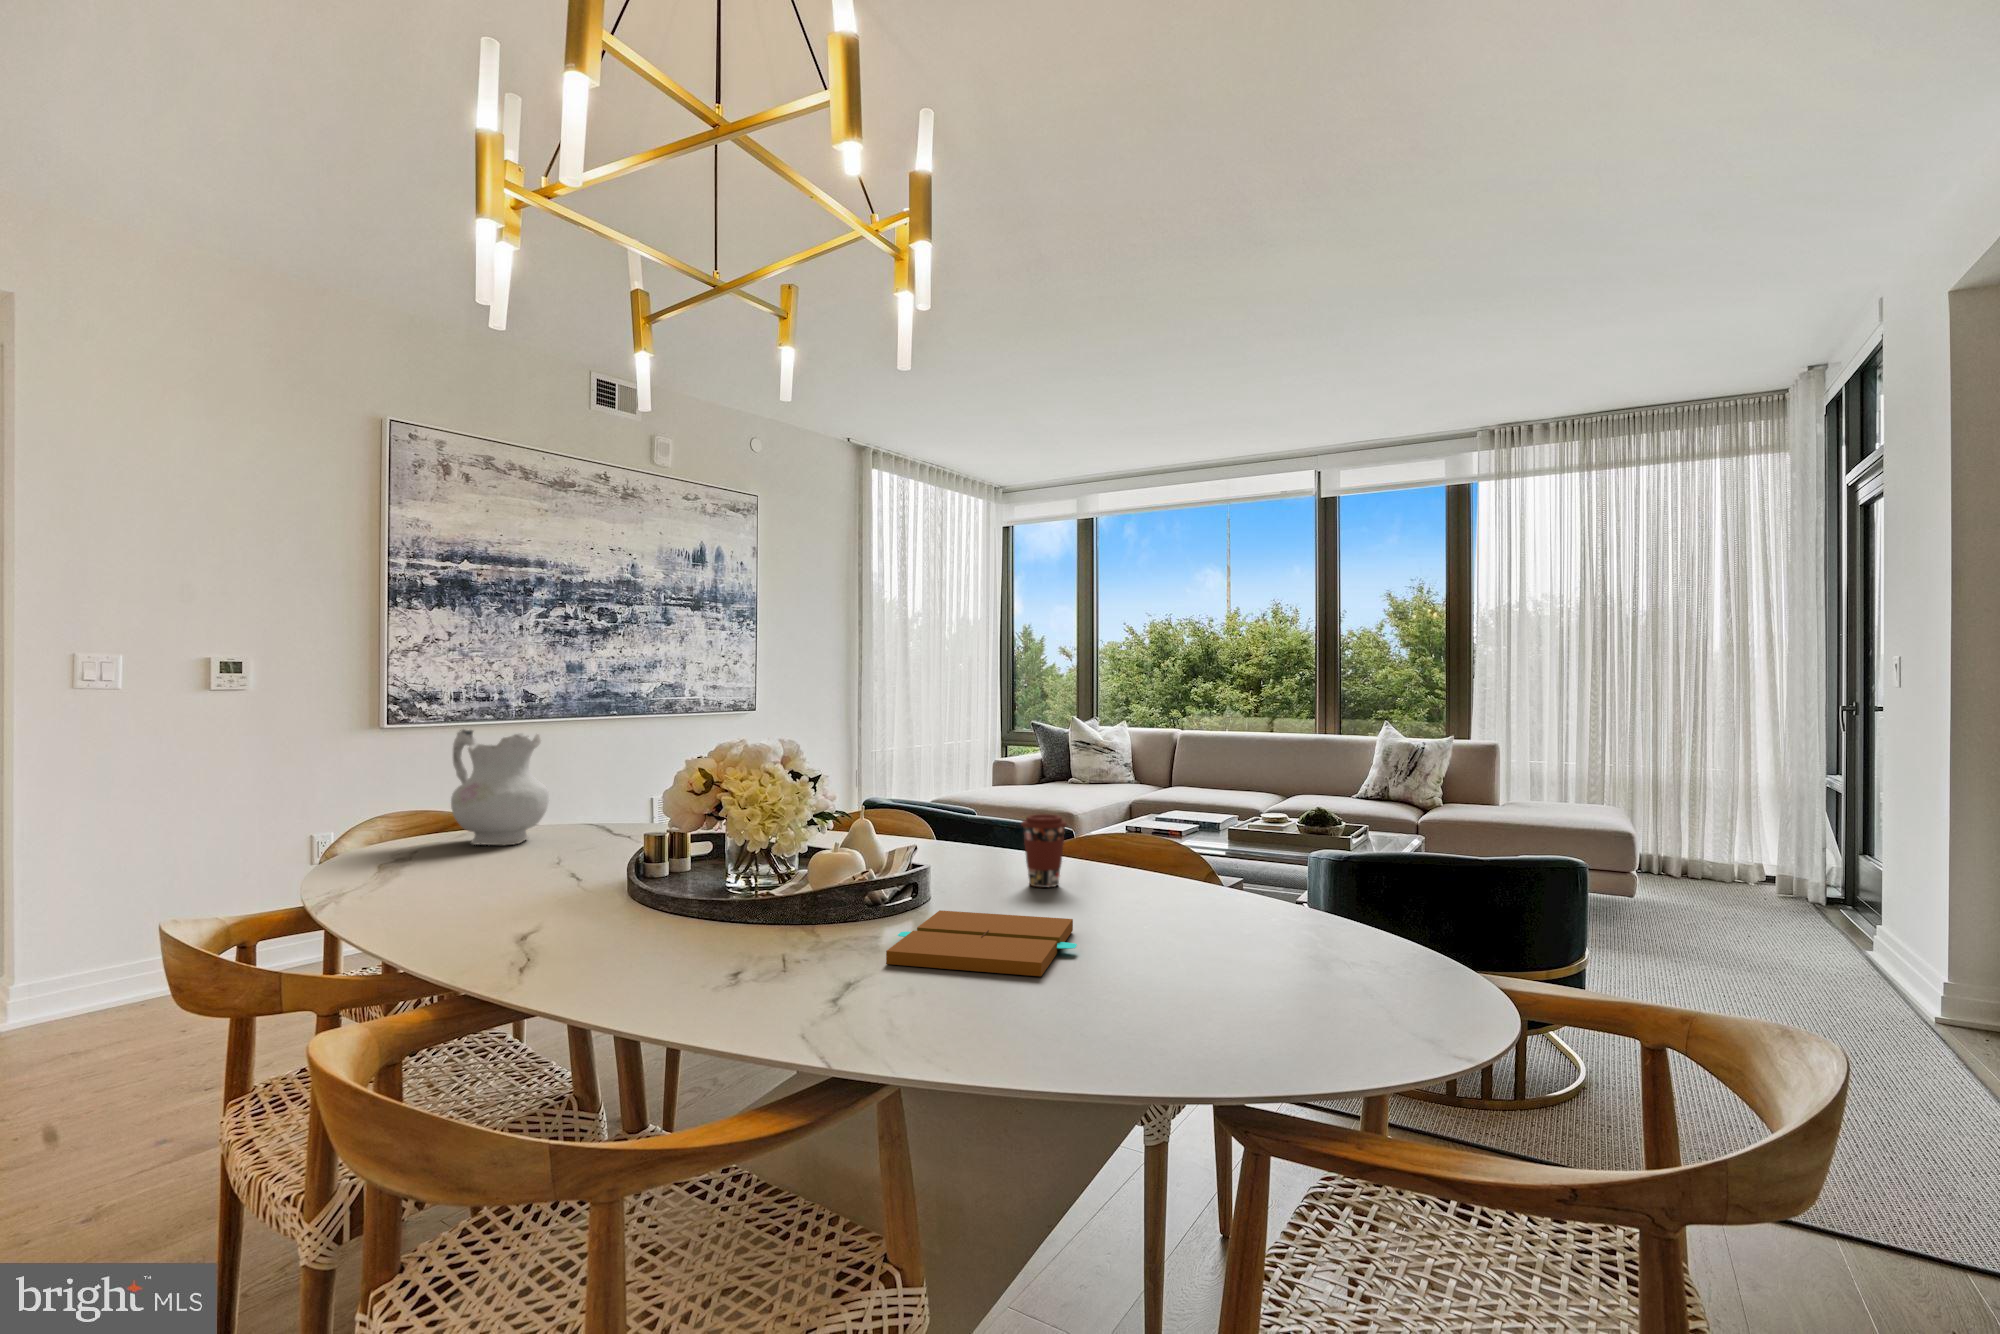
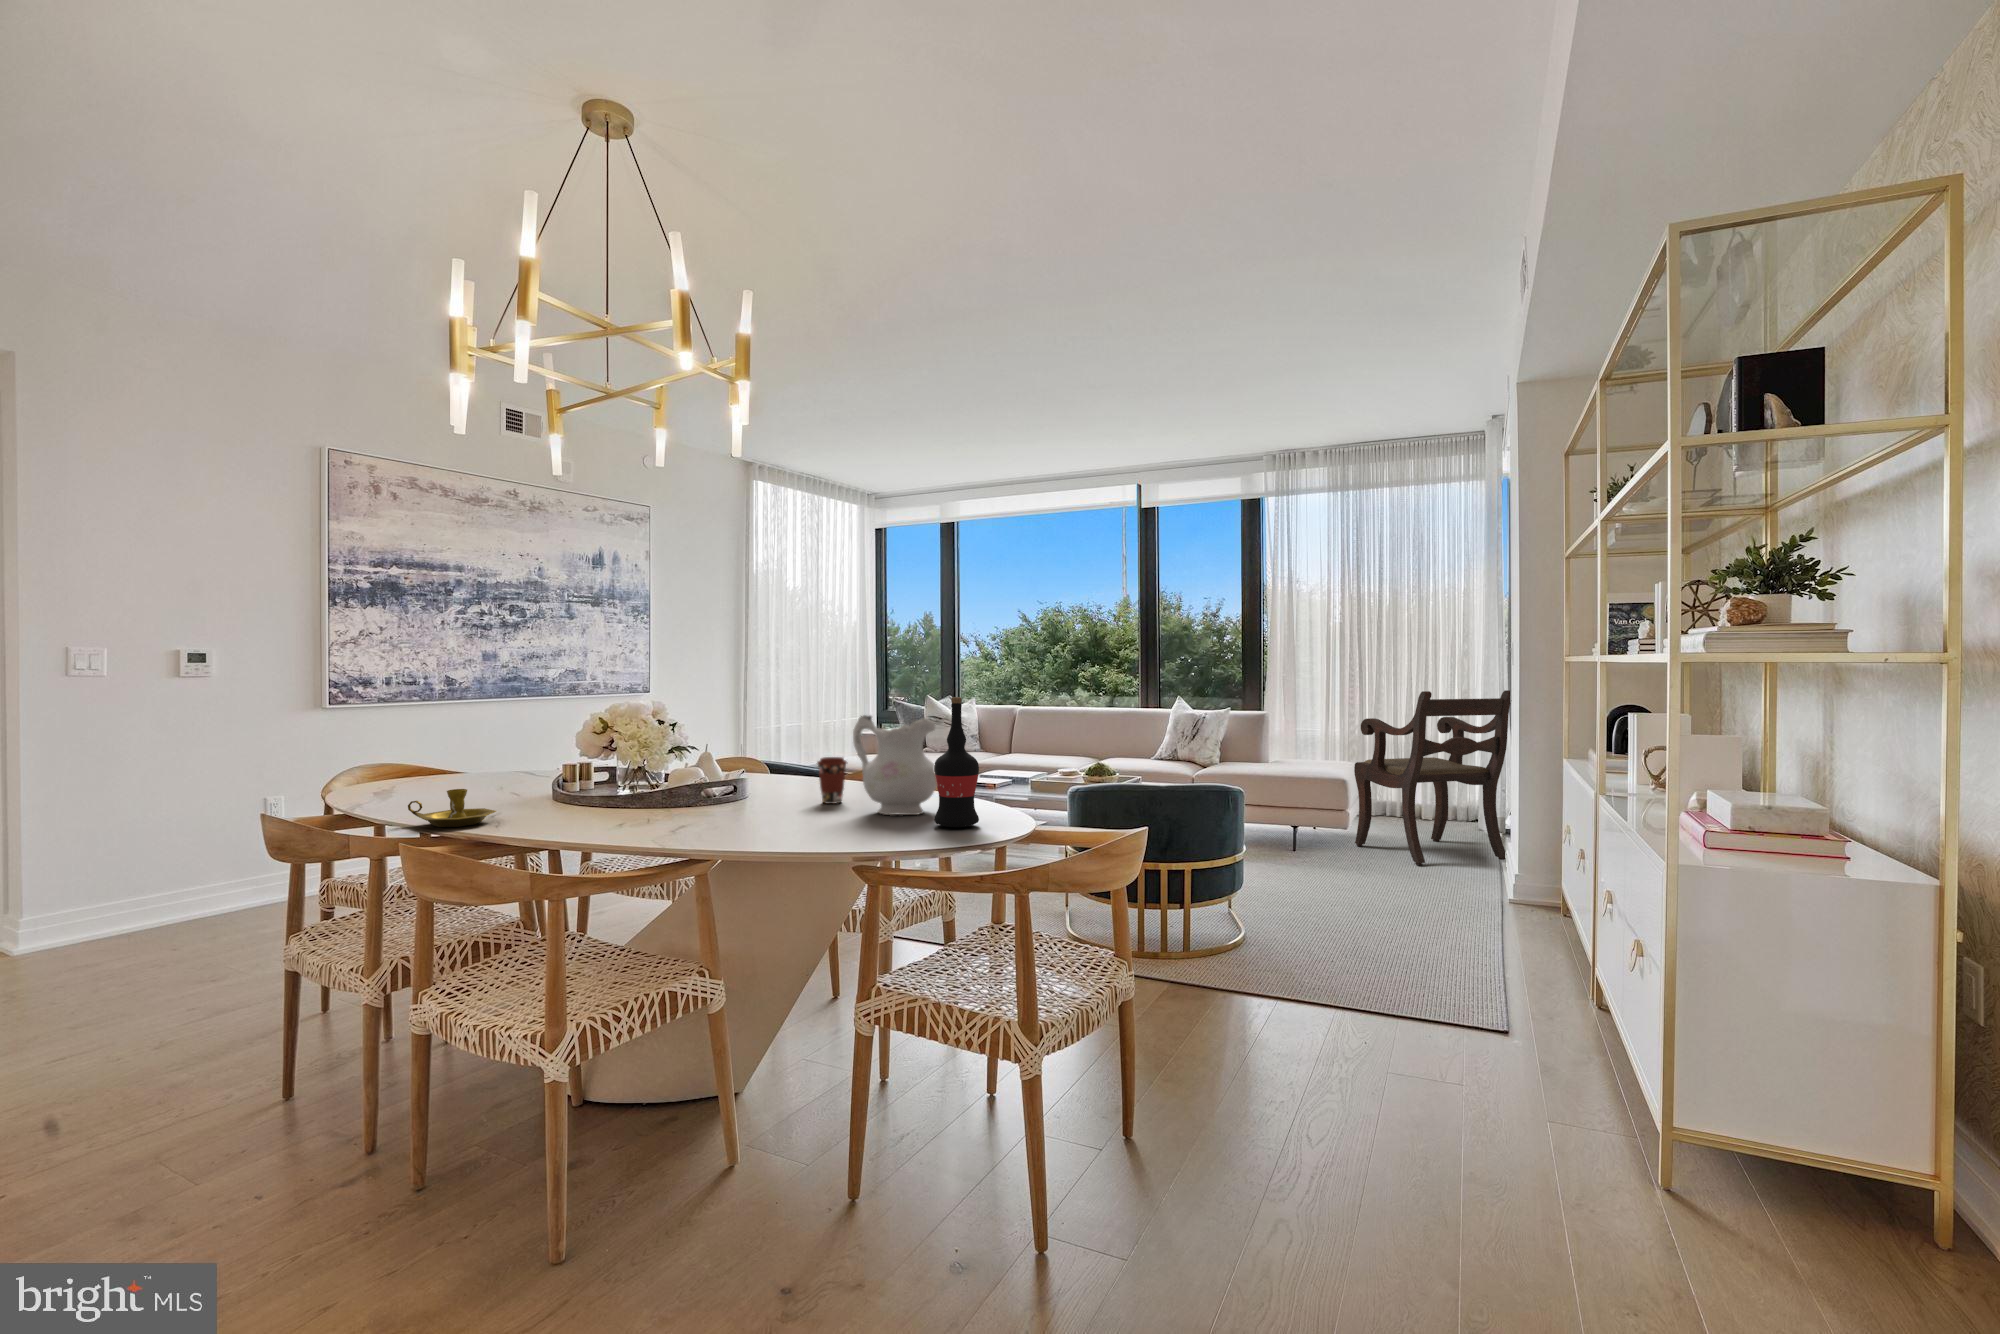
armchair: none [1652,717,1902,954] -> present [1354,690,1511,865]
wine bottle: none [1246,727,1327,951] -> present [934,697,979,827]
ceramic pitcher: present [451,729,549,845] -> present [853,715,937,815]
candlestick: none [419,862,551,924] -> present [408,789,496,827]
book: present [886,910,1077,976] -> none [711,813,834,840]

